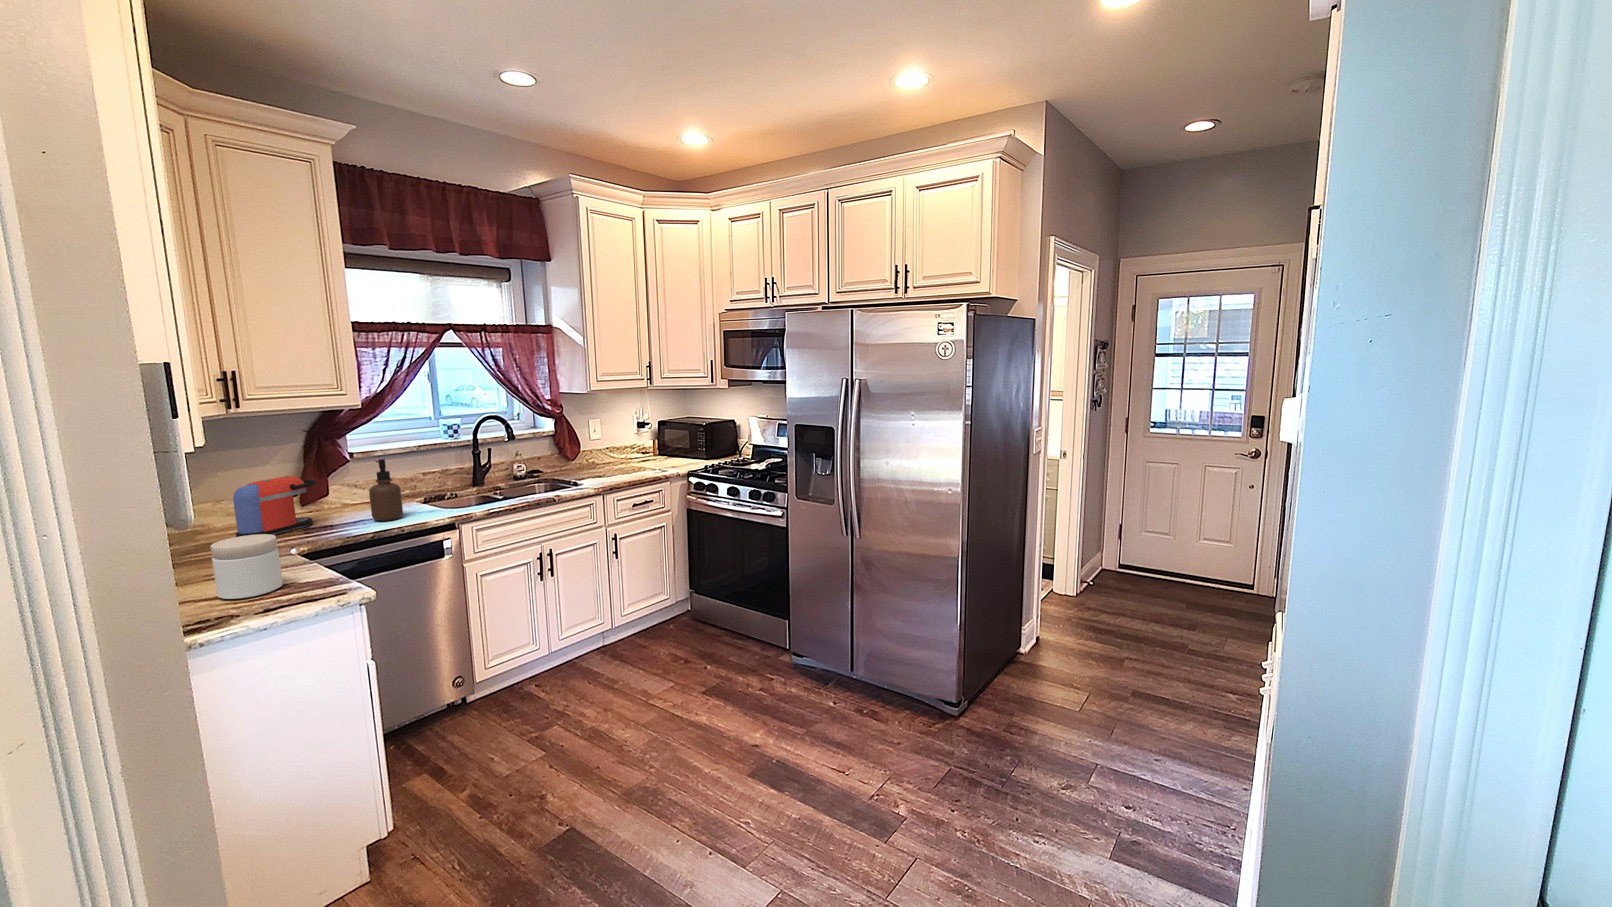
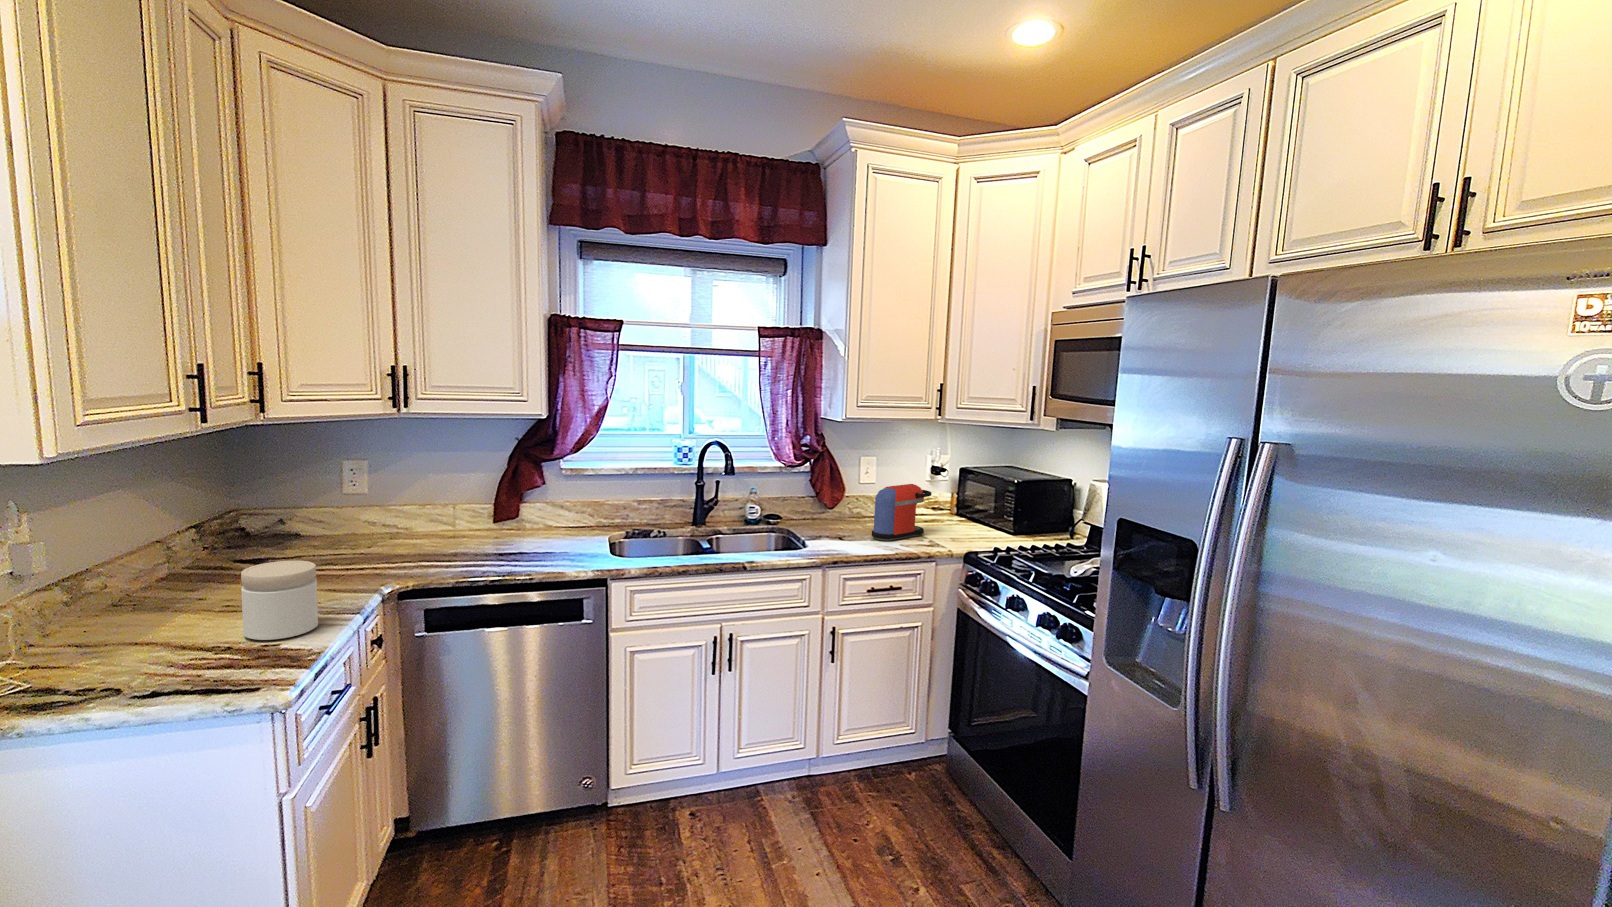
soap dispenser: present [369,459,403,521] -> none [533,481,567,558]
coffee maker: present [233,476,317,537] -> present [872,484,932,541]

